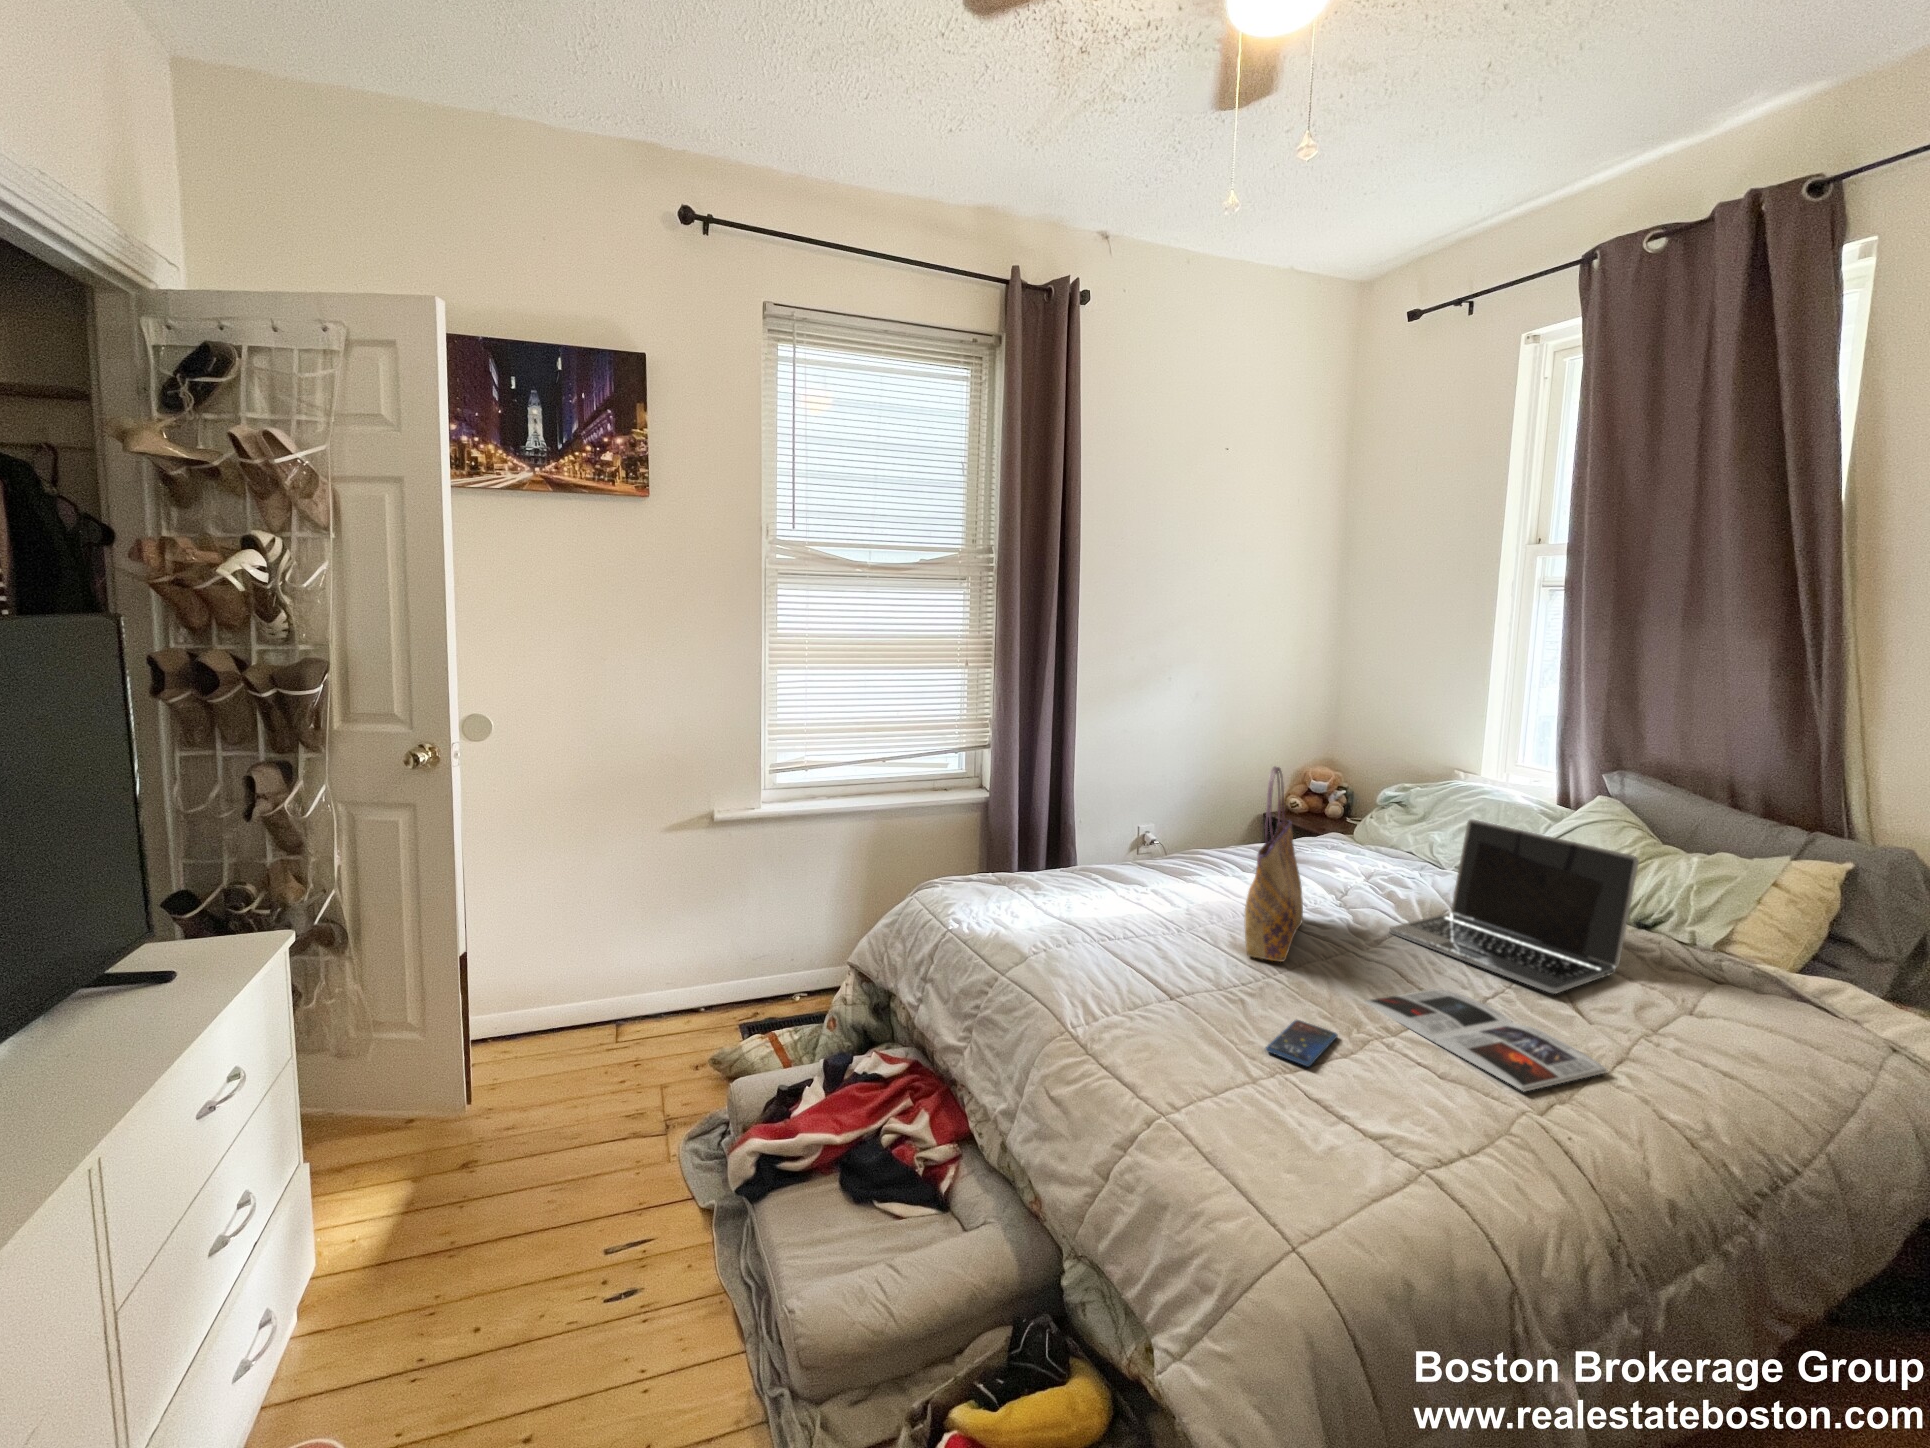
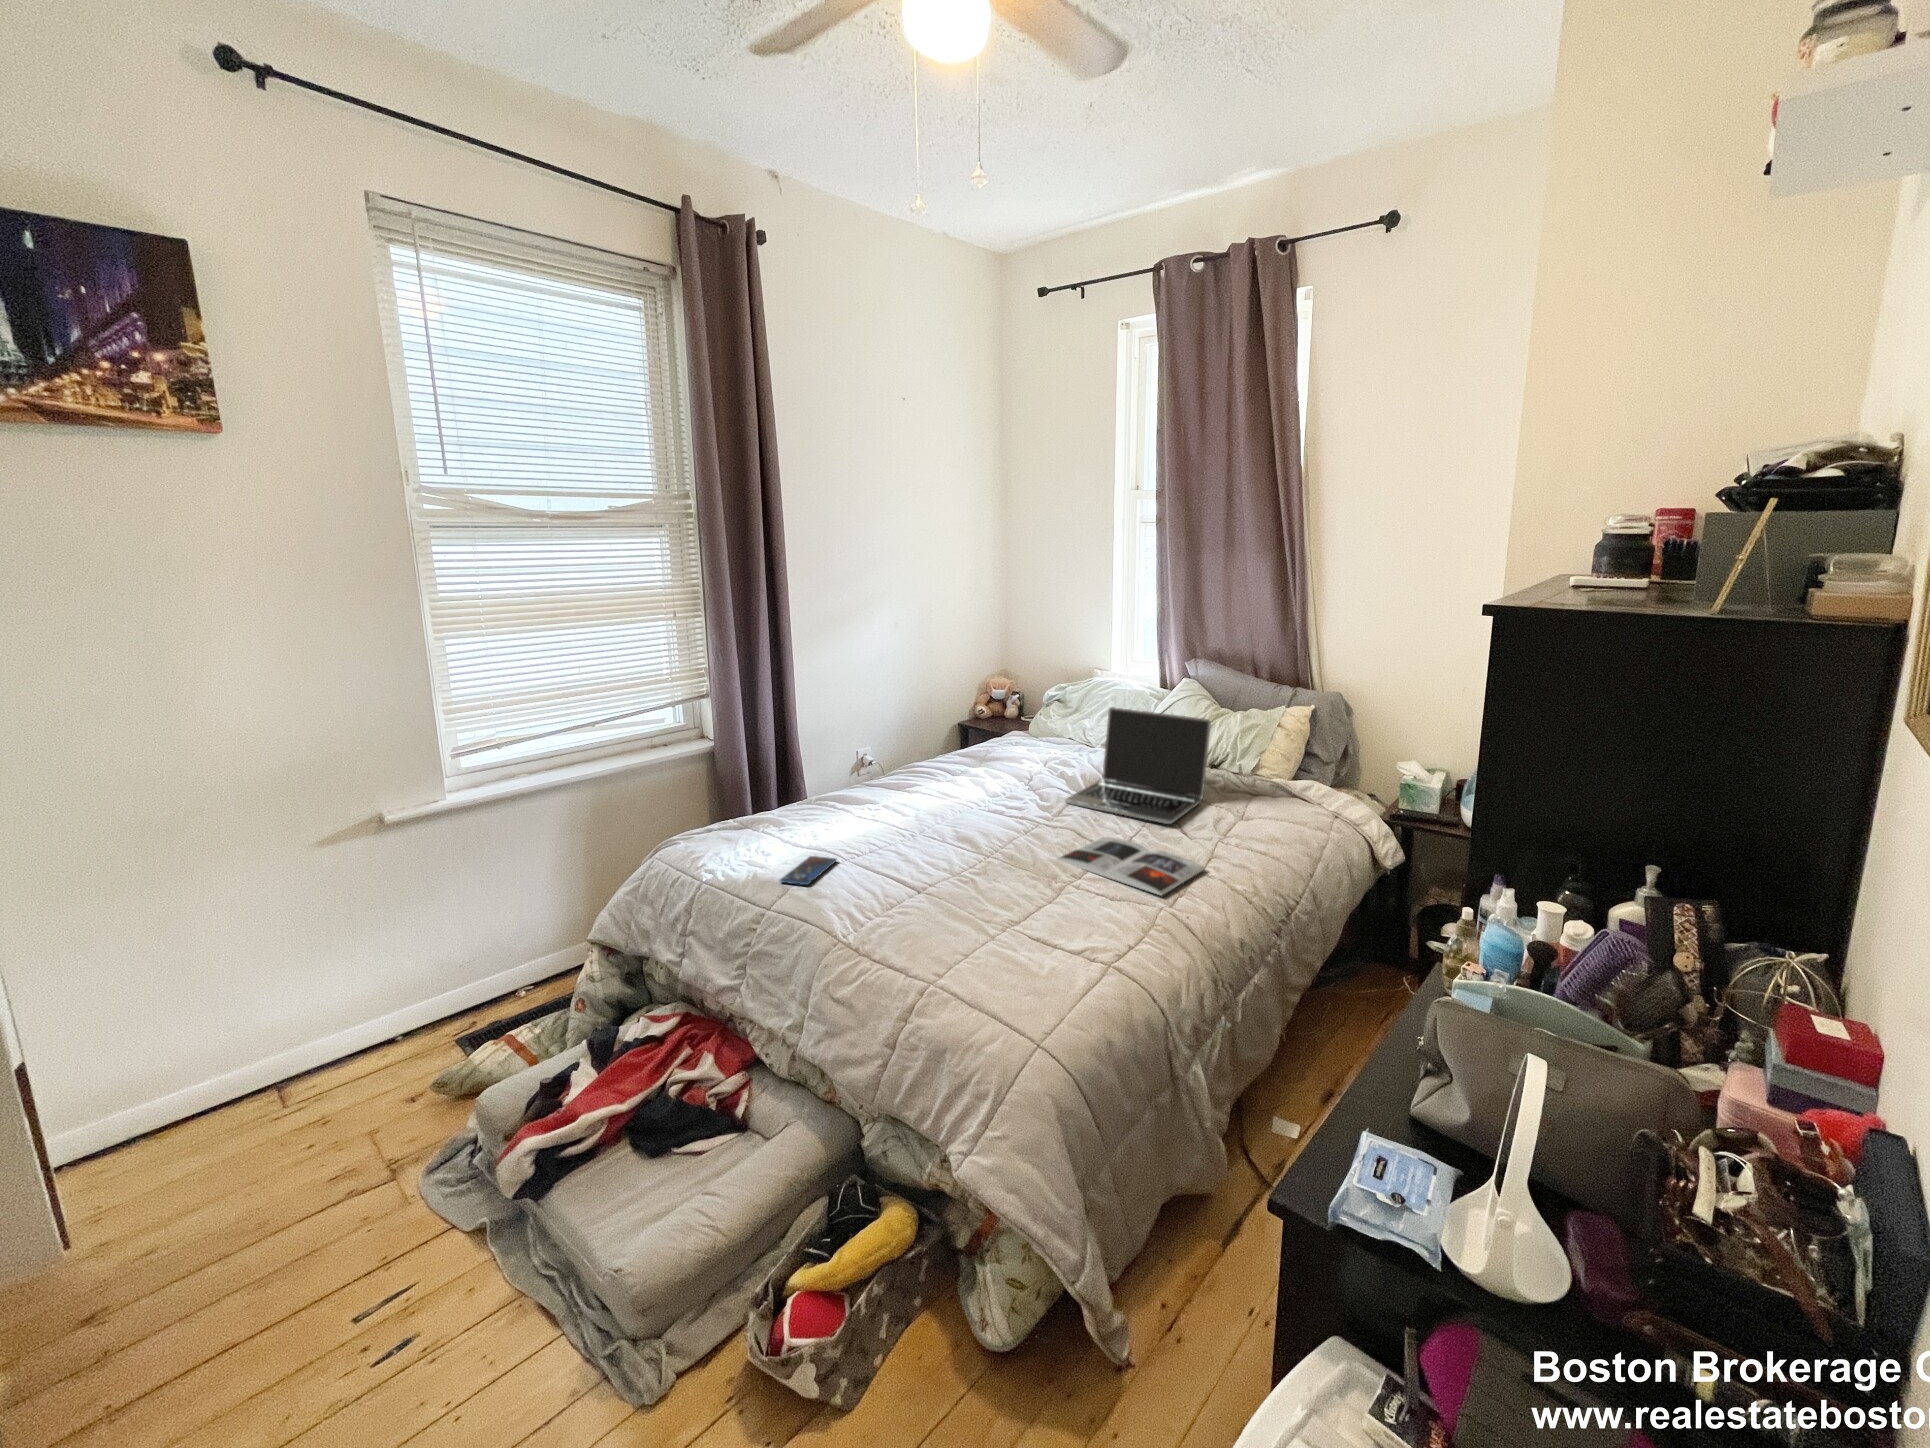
tote bag: present [1244,766,1303,962] -> none [965,686,1005,844]
smartphone: present [1266,1020,1338,1067] -> present [780,856,836,885]

